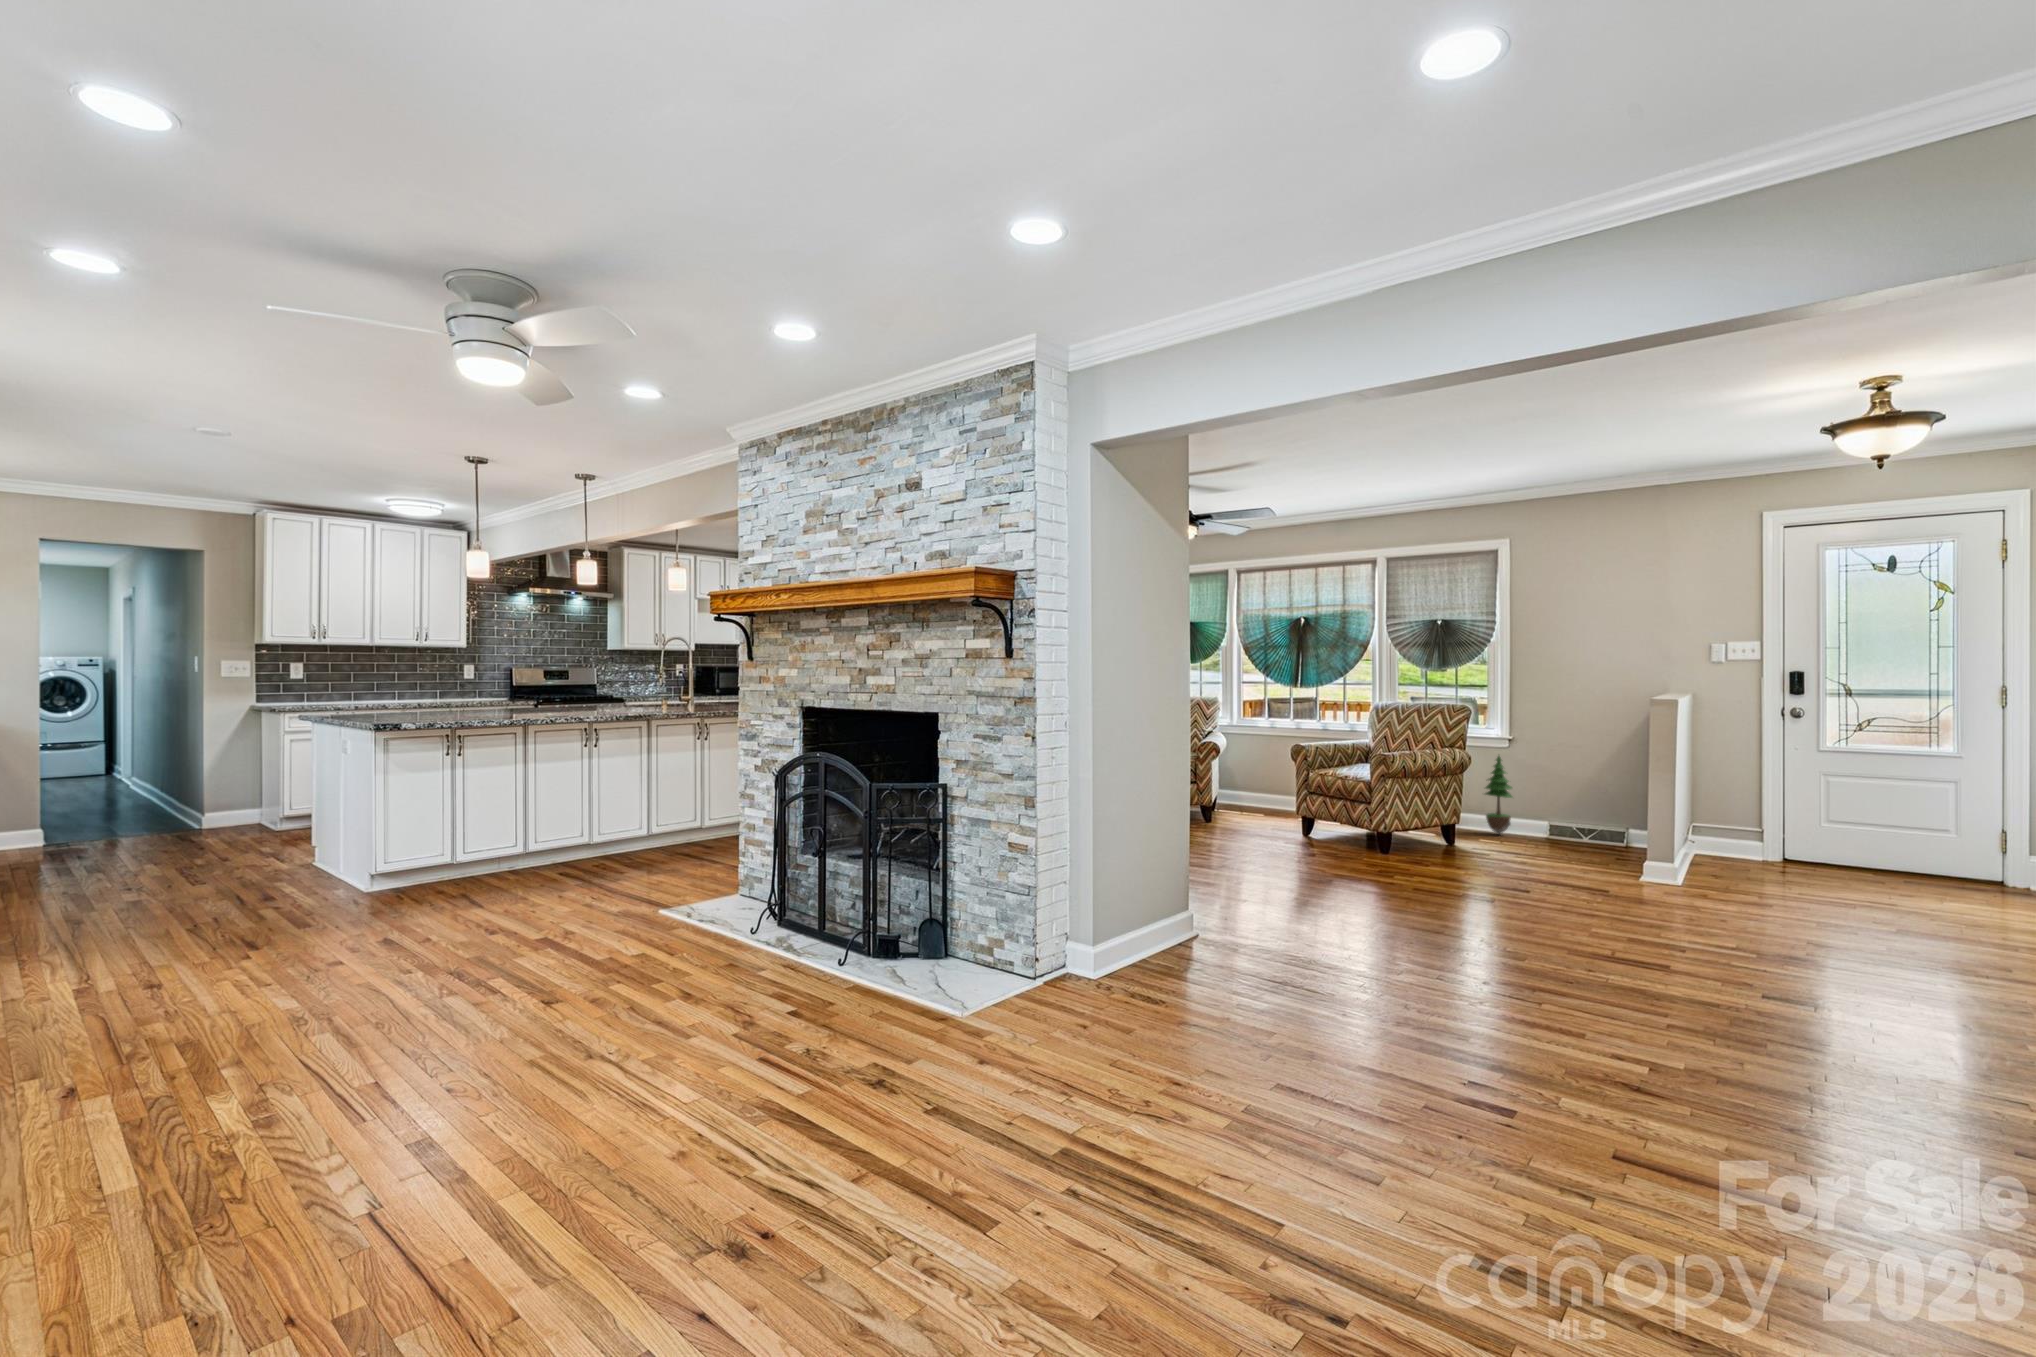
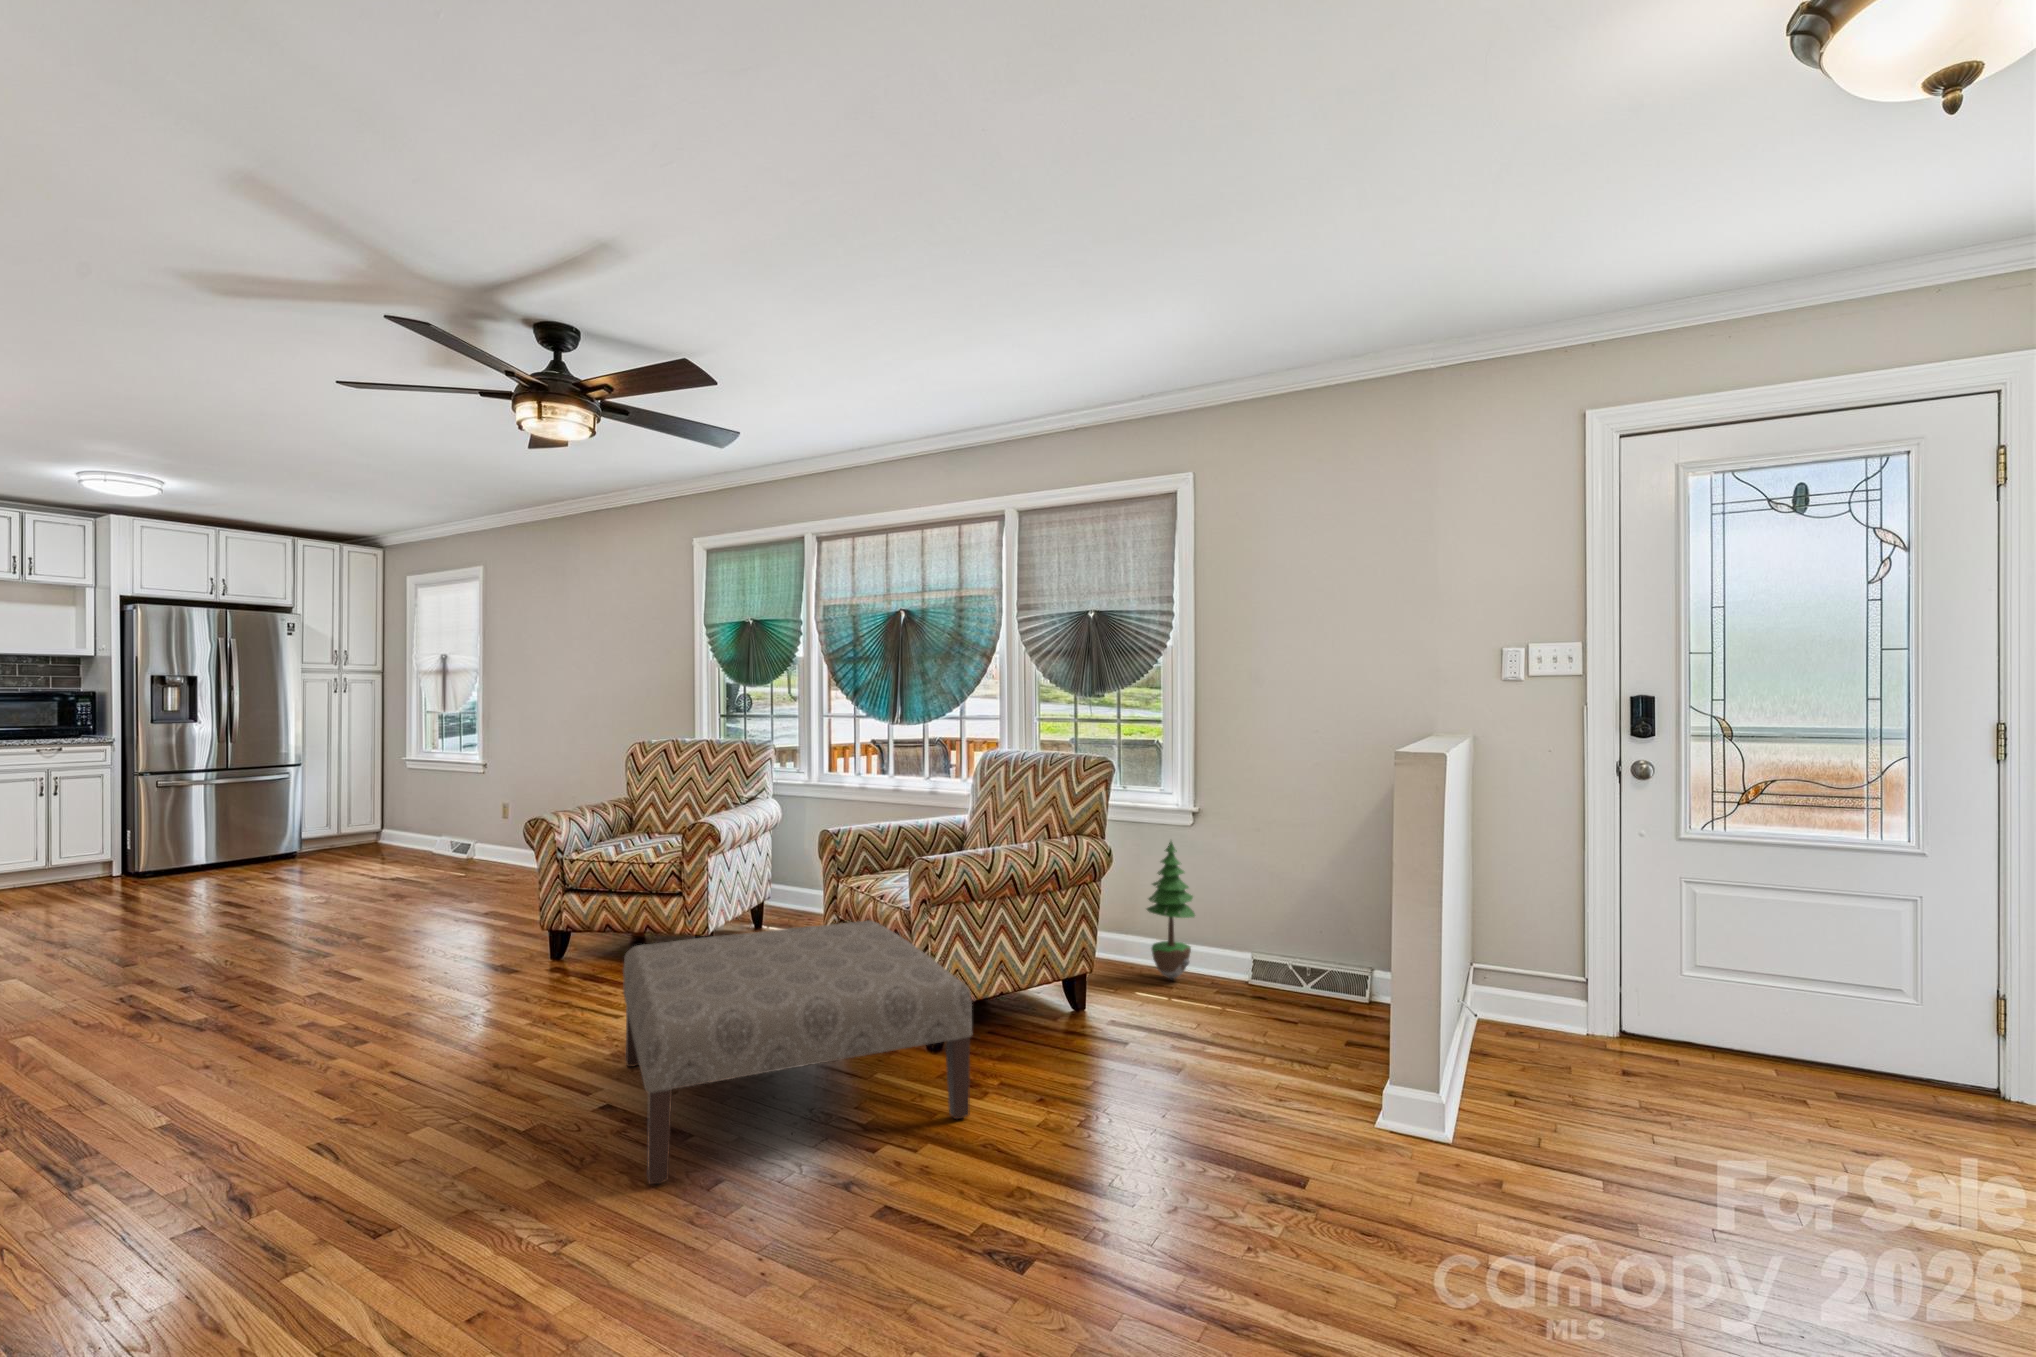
ottoman: none [1236,789,1435,877] -> present [623,921,972,1184]

